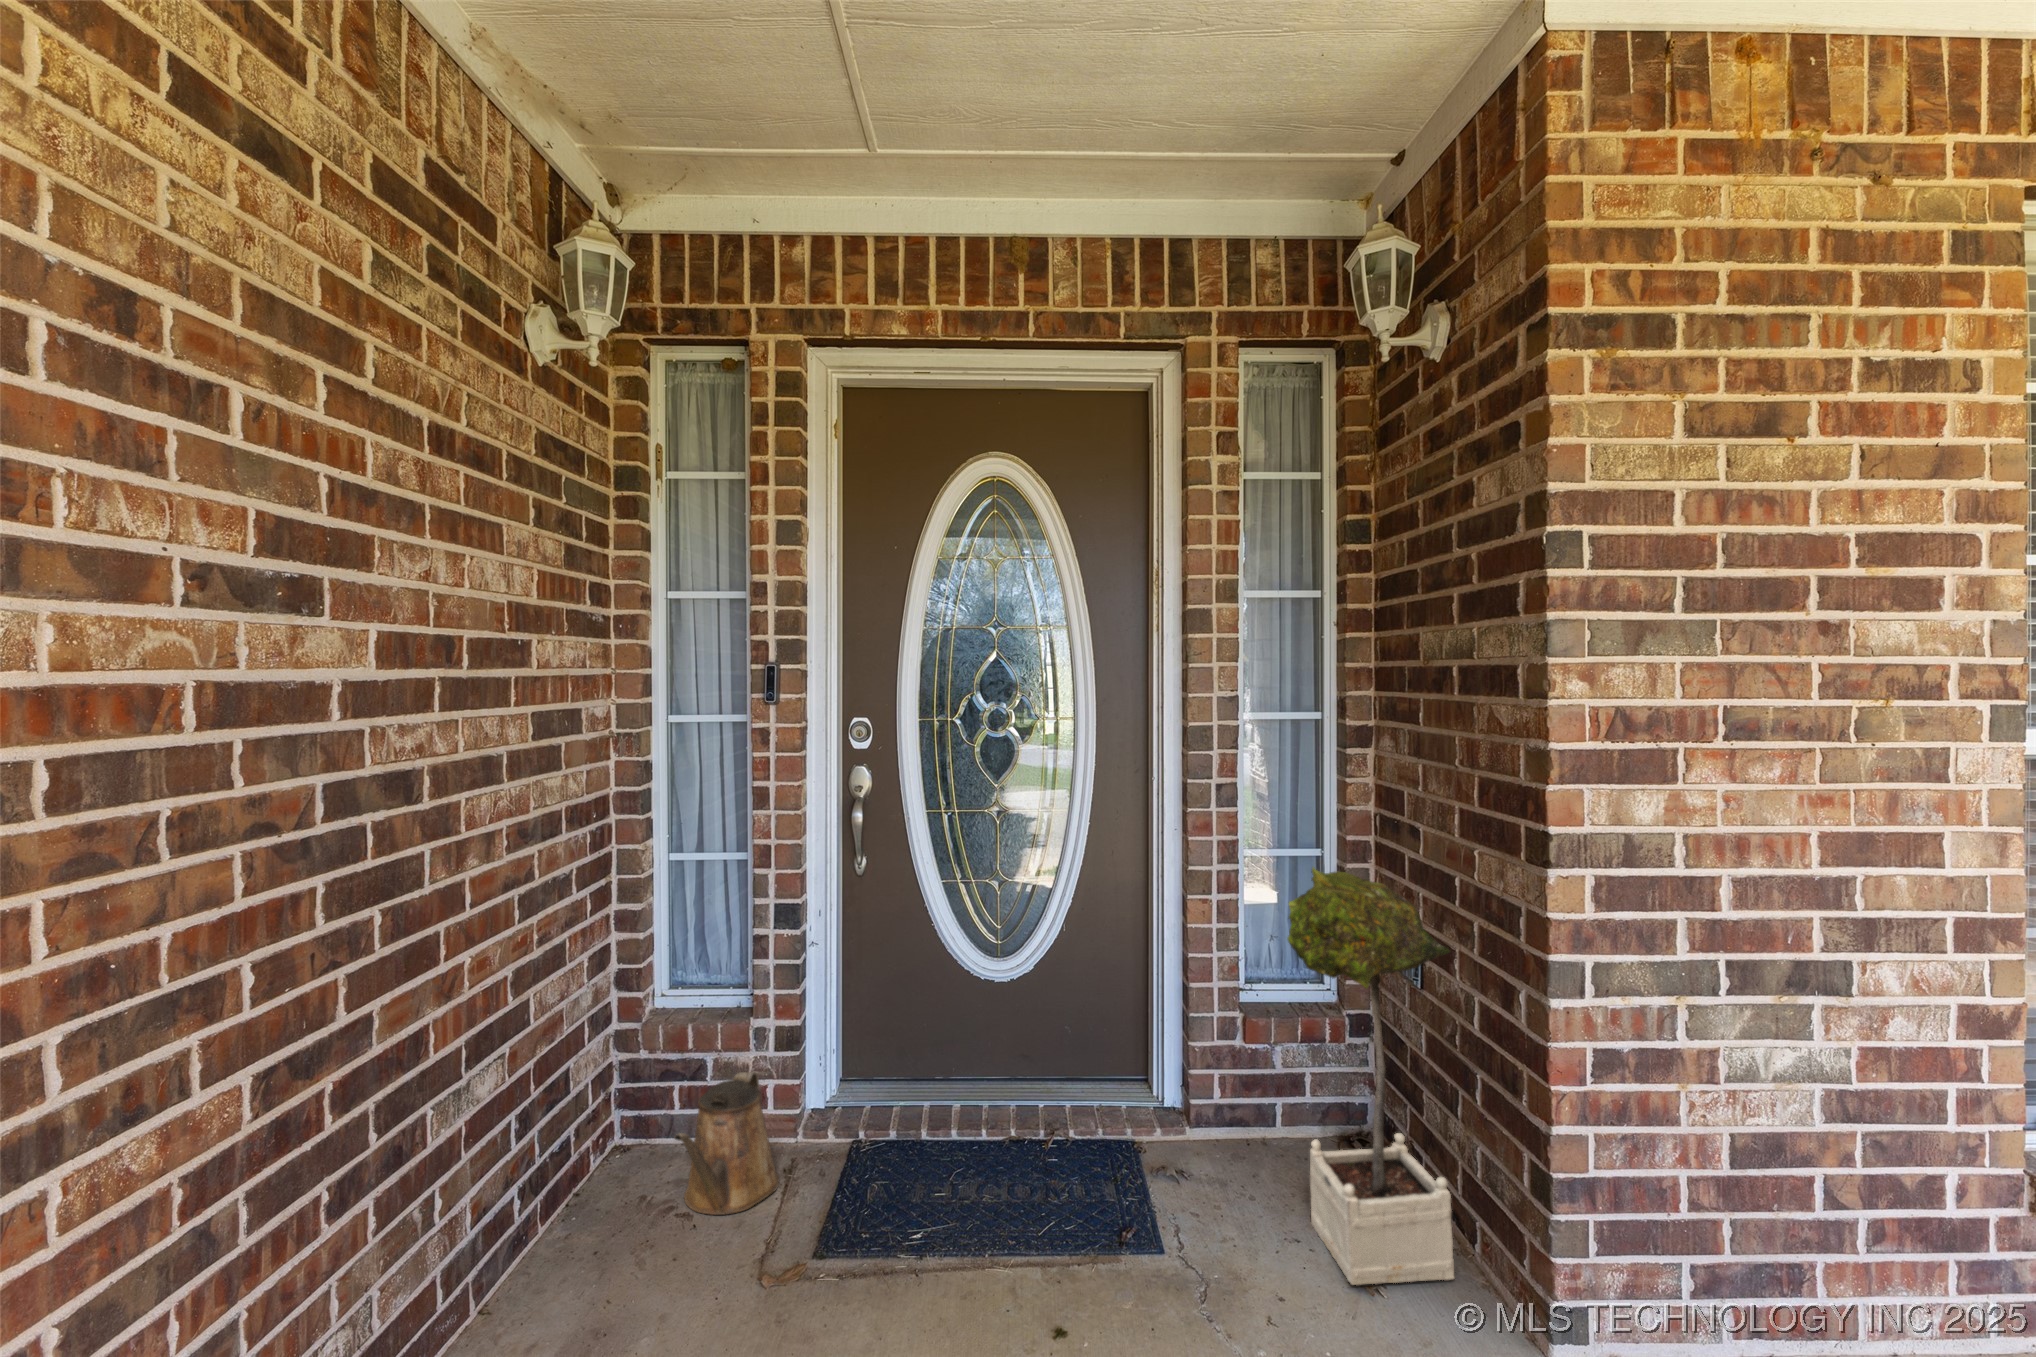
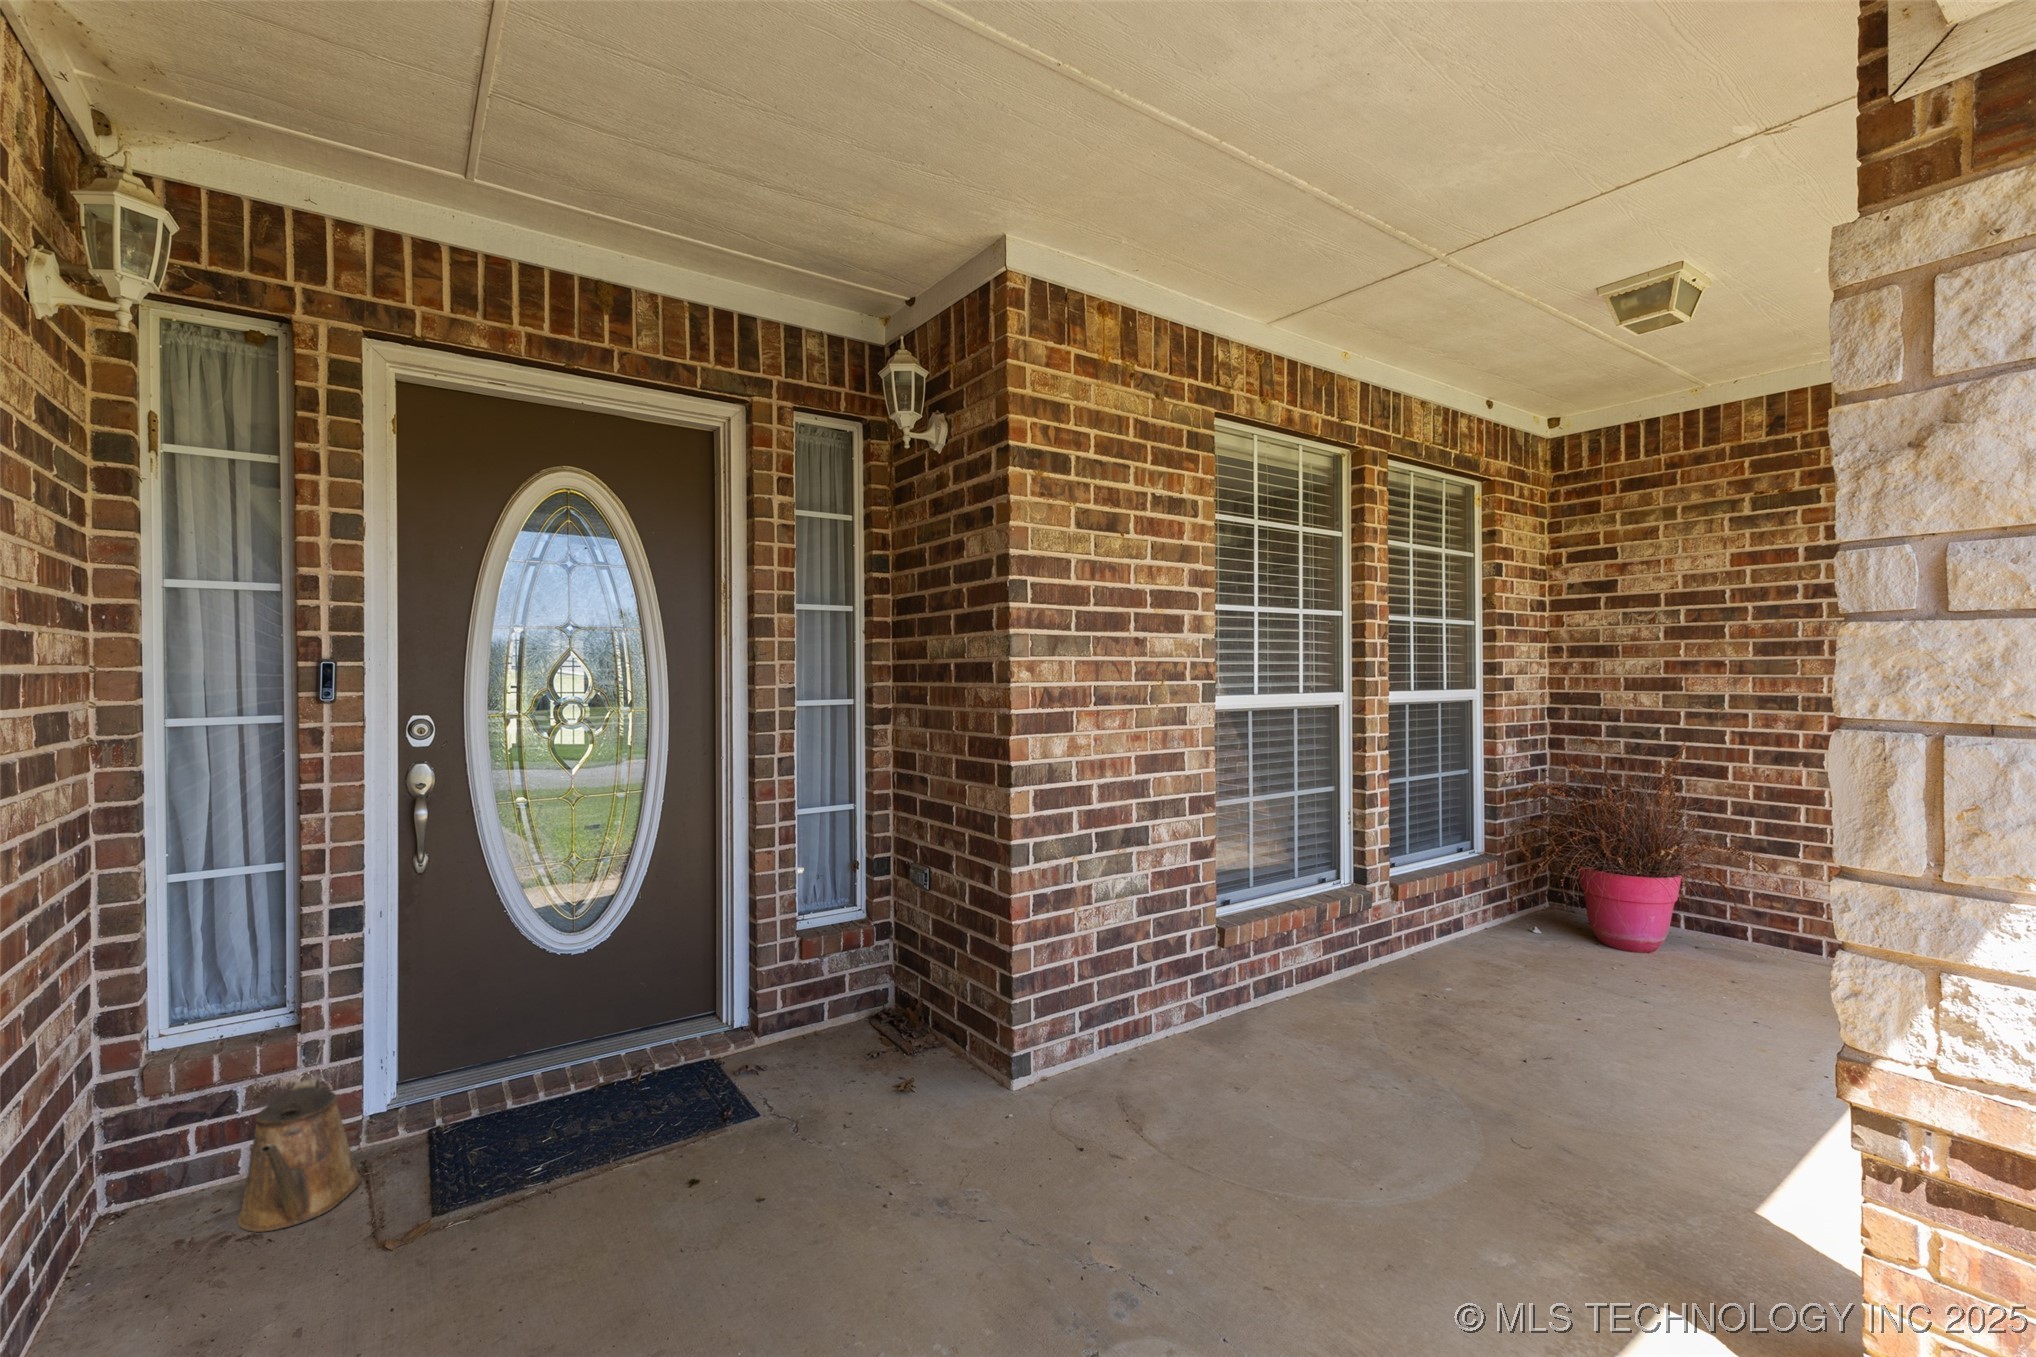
potted tree: present [1287,867,1455,1285] -> none [844,807,957,1090]

